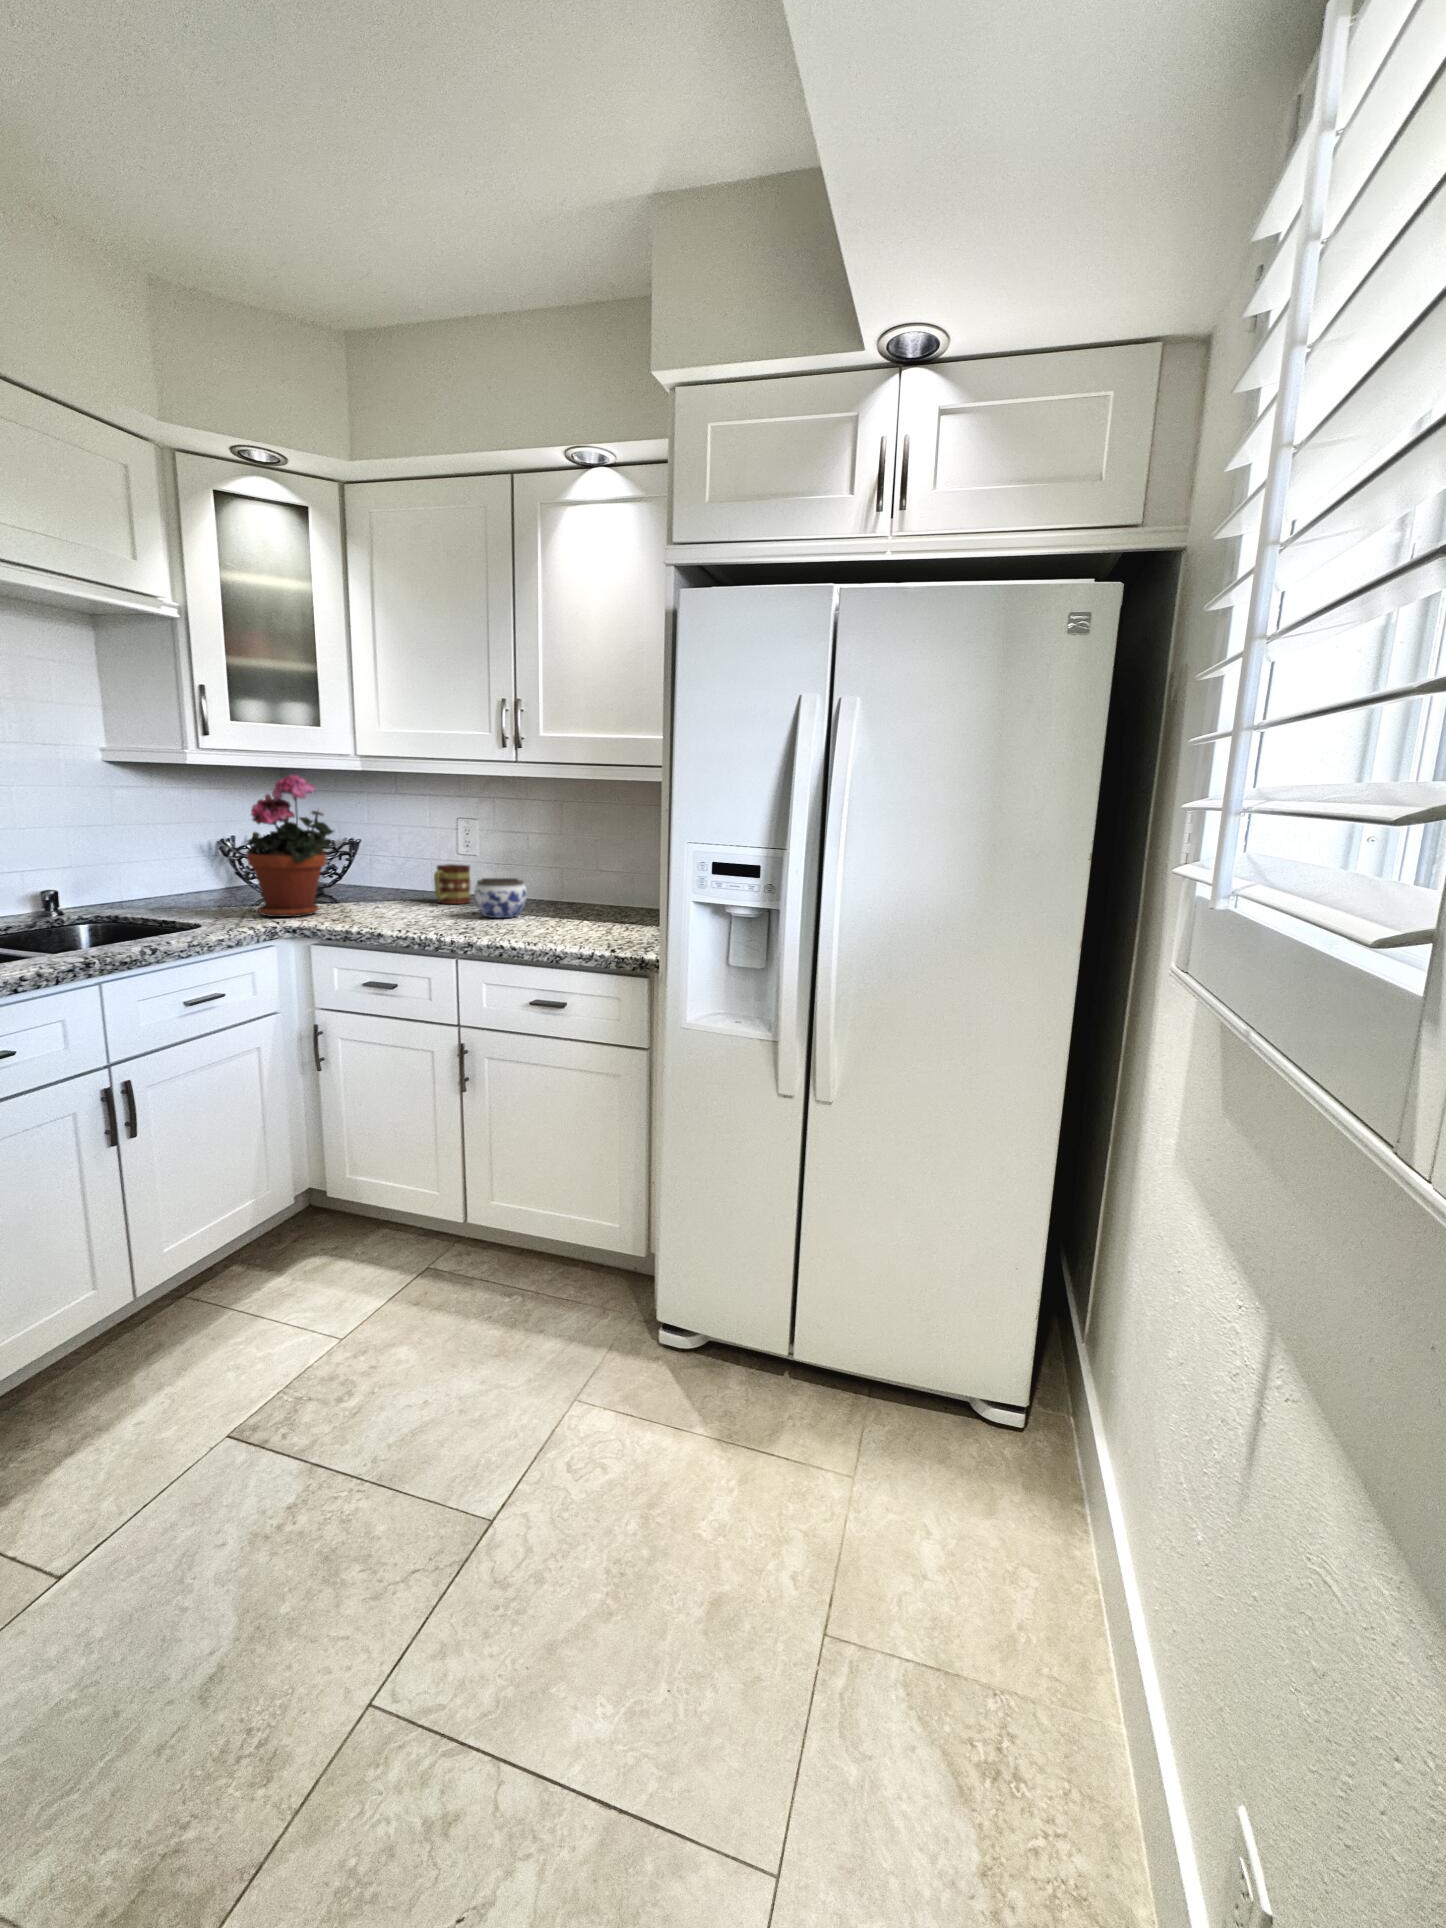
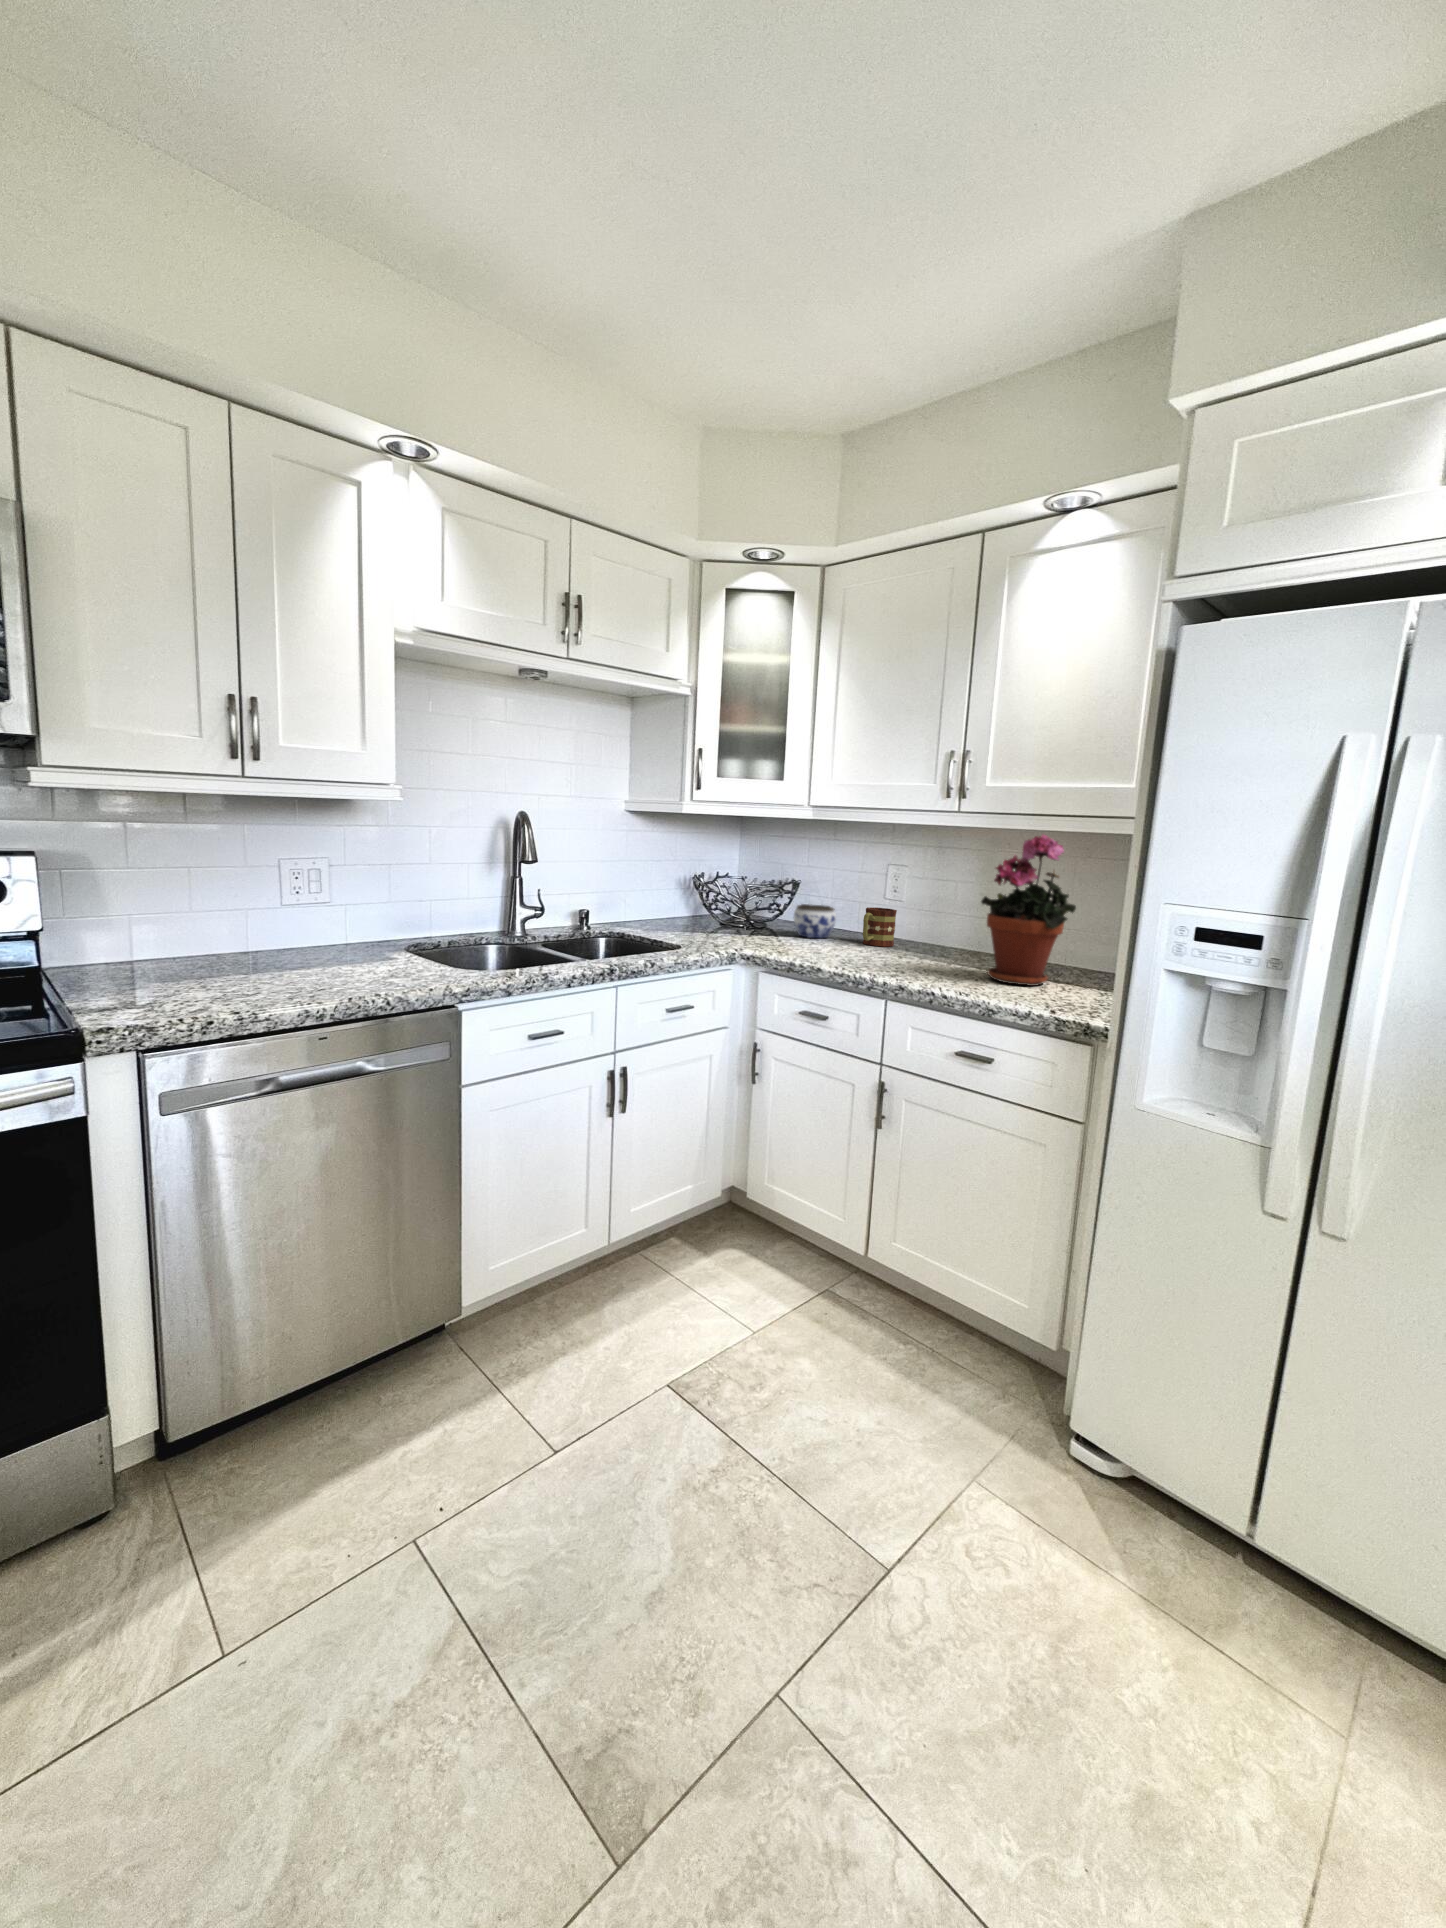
potted plant: present [247,775,333,917] -> present [981,835,1076,986]
jar: present [474,878,527,918] -> present [794,904,836,938]

